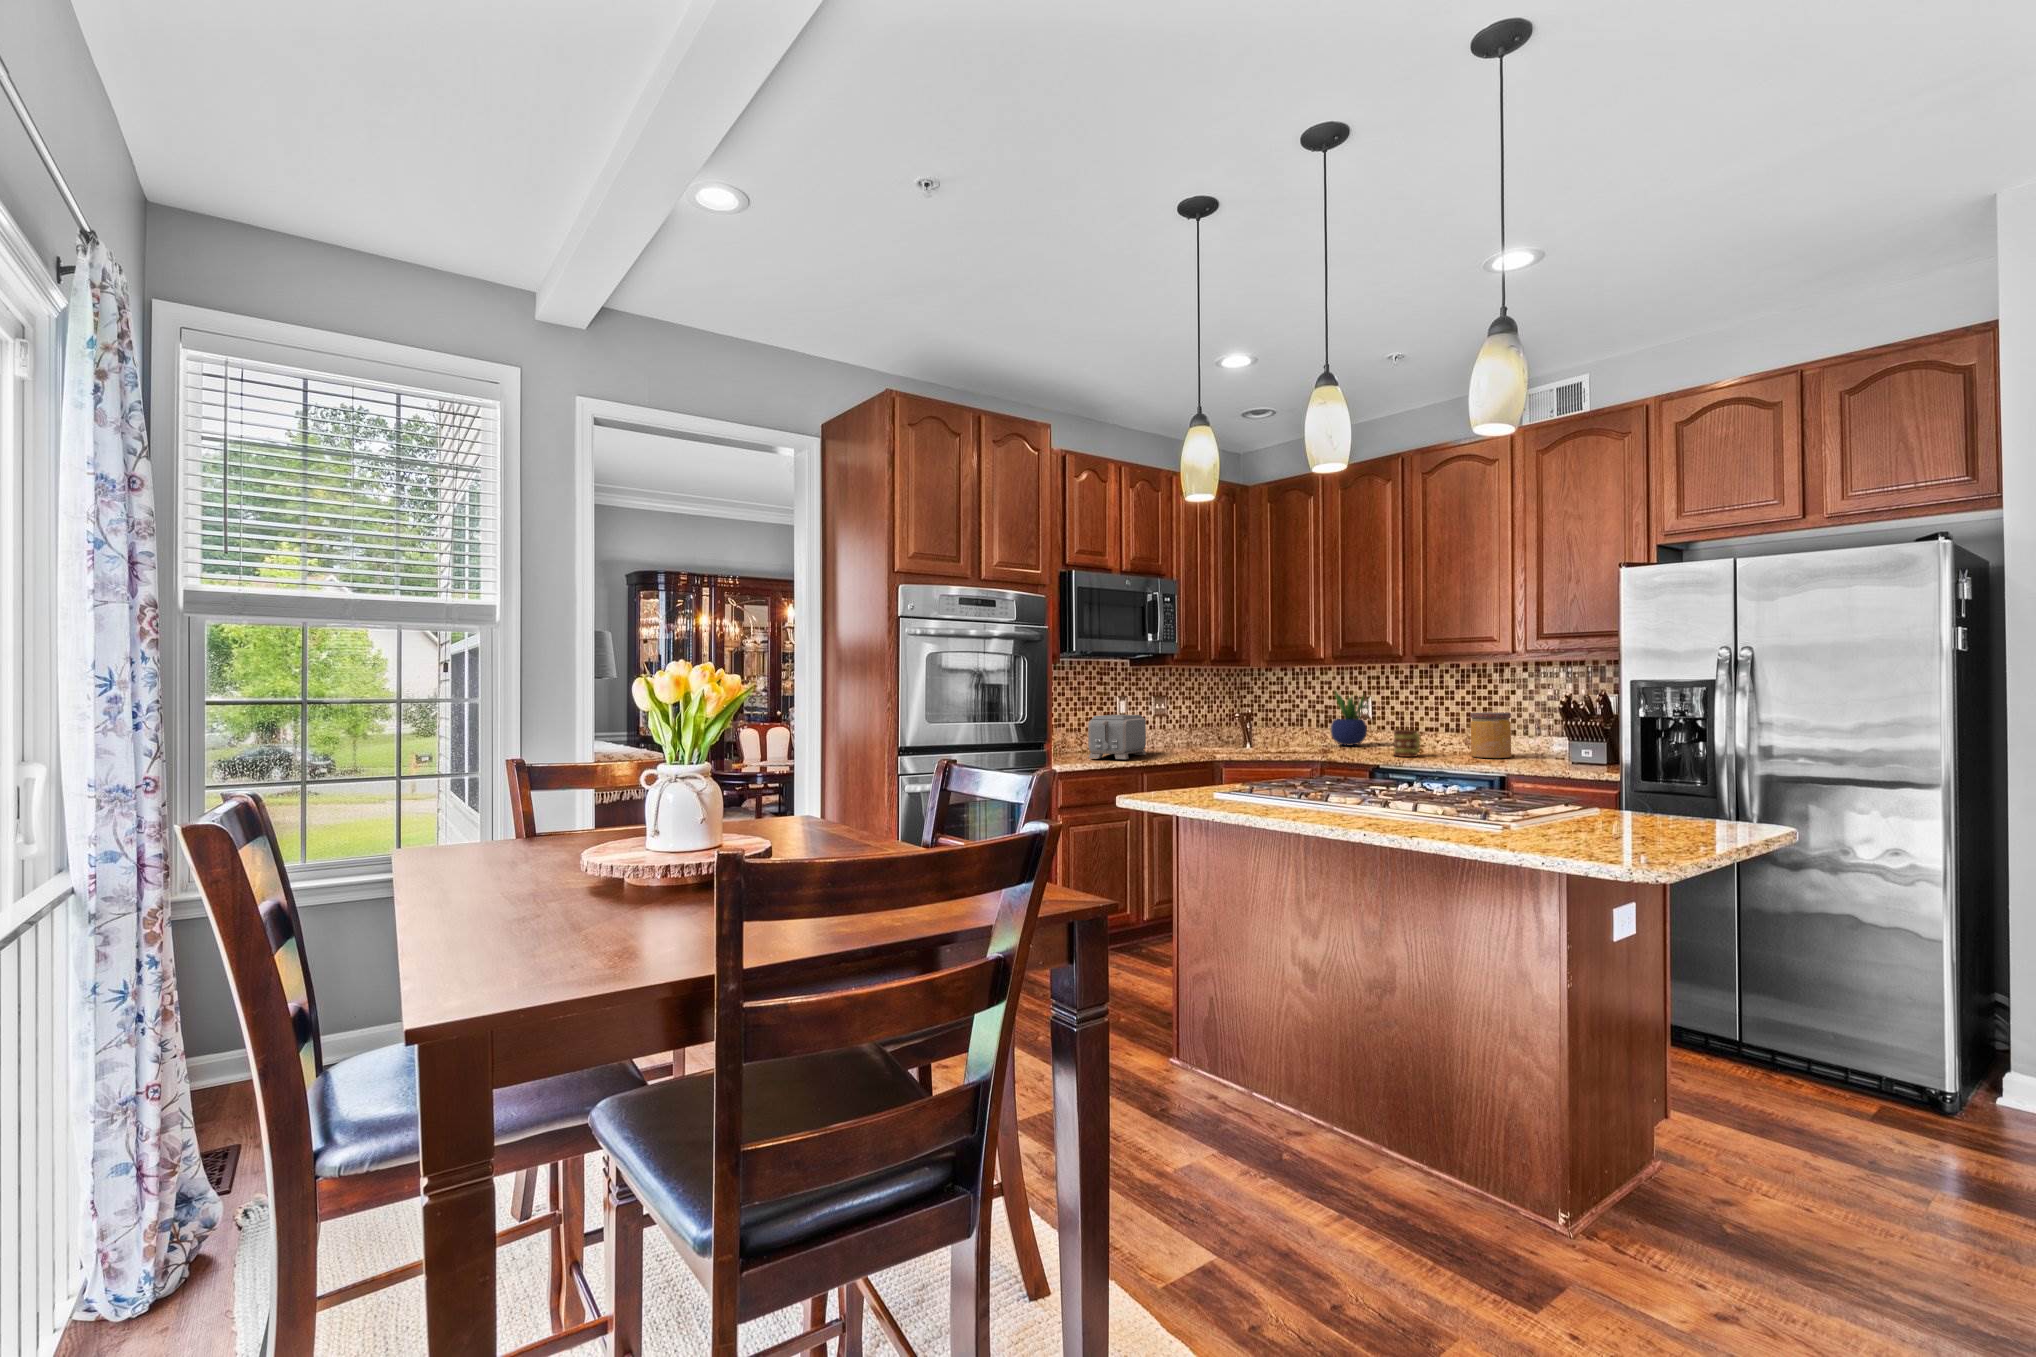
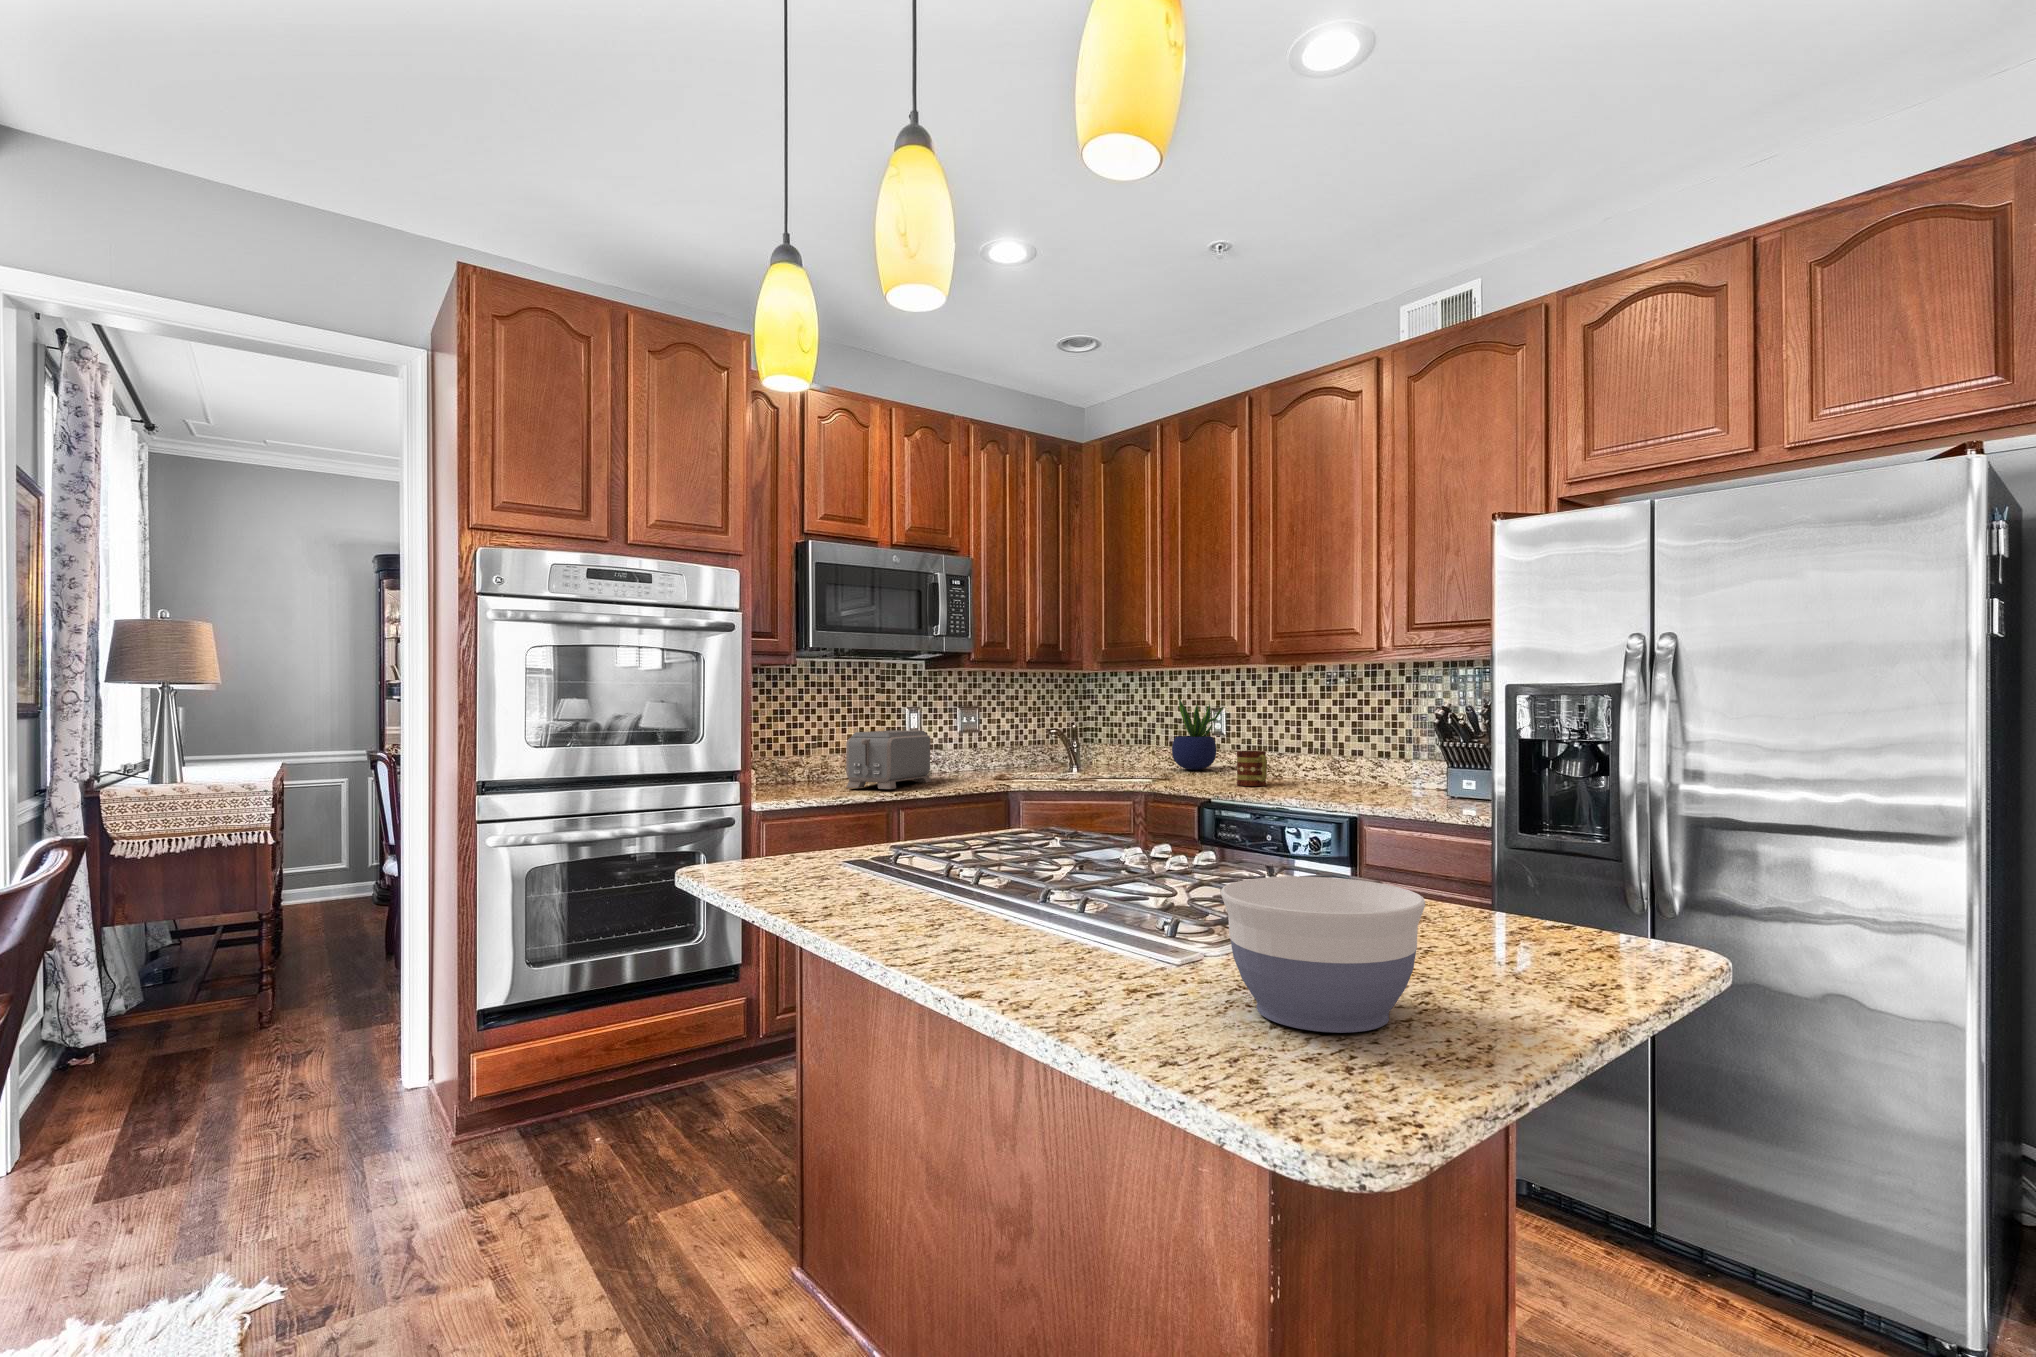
jar: present [1470,713,1511,758] -> none [1332,728,1383,788]
bowl: none [1549,782,1658,848] -> present [1221,877,1425,1033]

